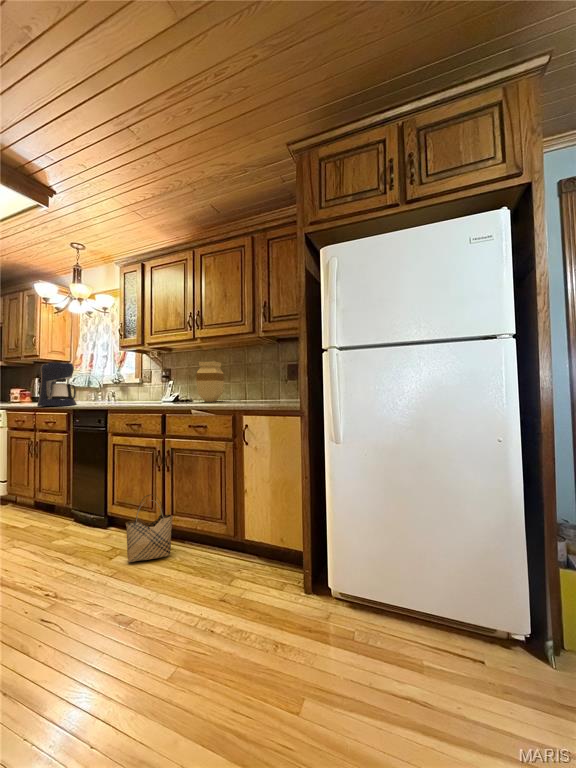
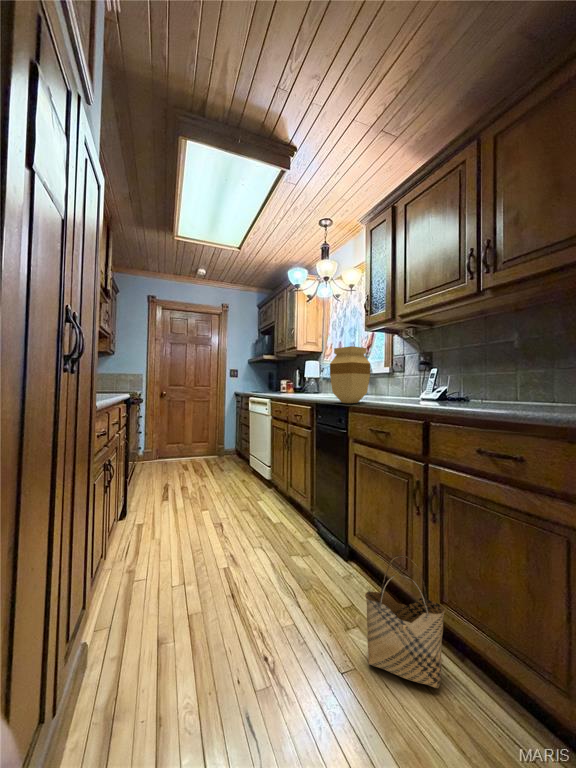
vase: present [196,362,224,402] -> present [330,346,370,403]
coffee maker: present [37,363,77,406] -> none [286,351,321,399]

